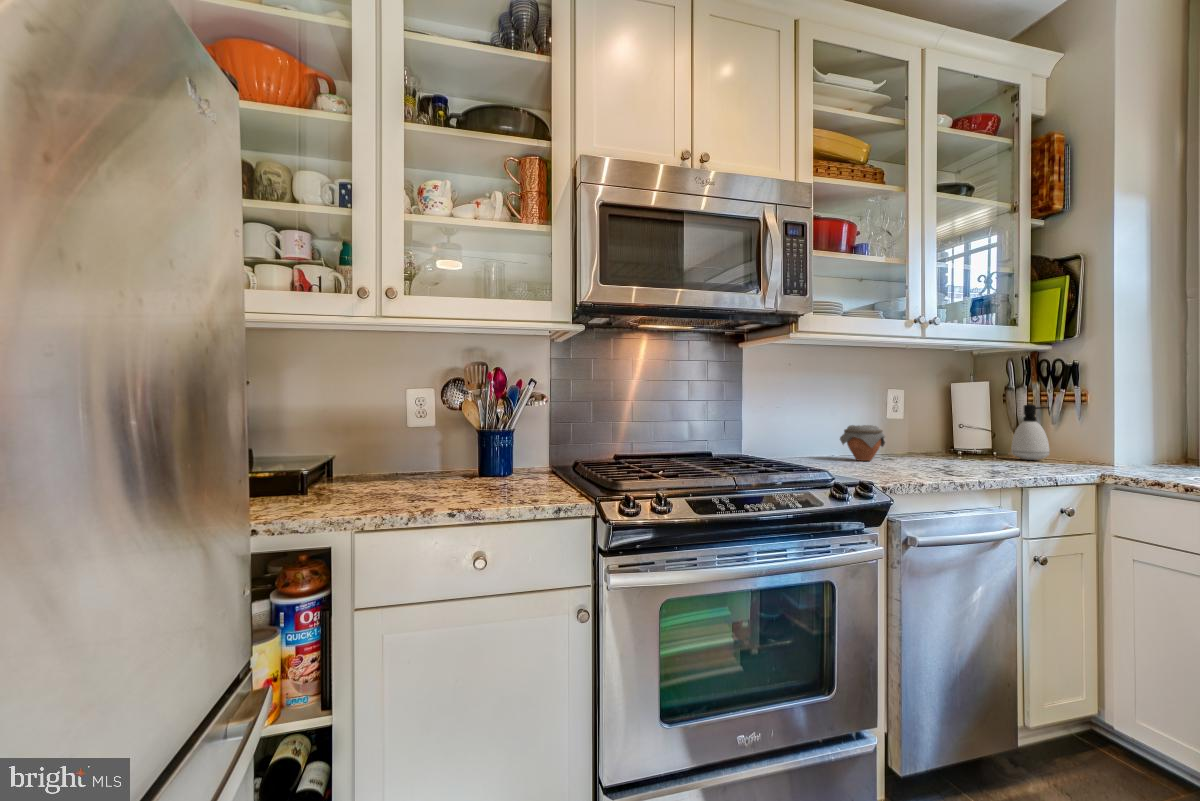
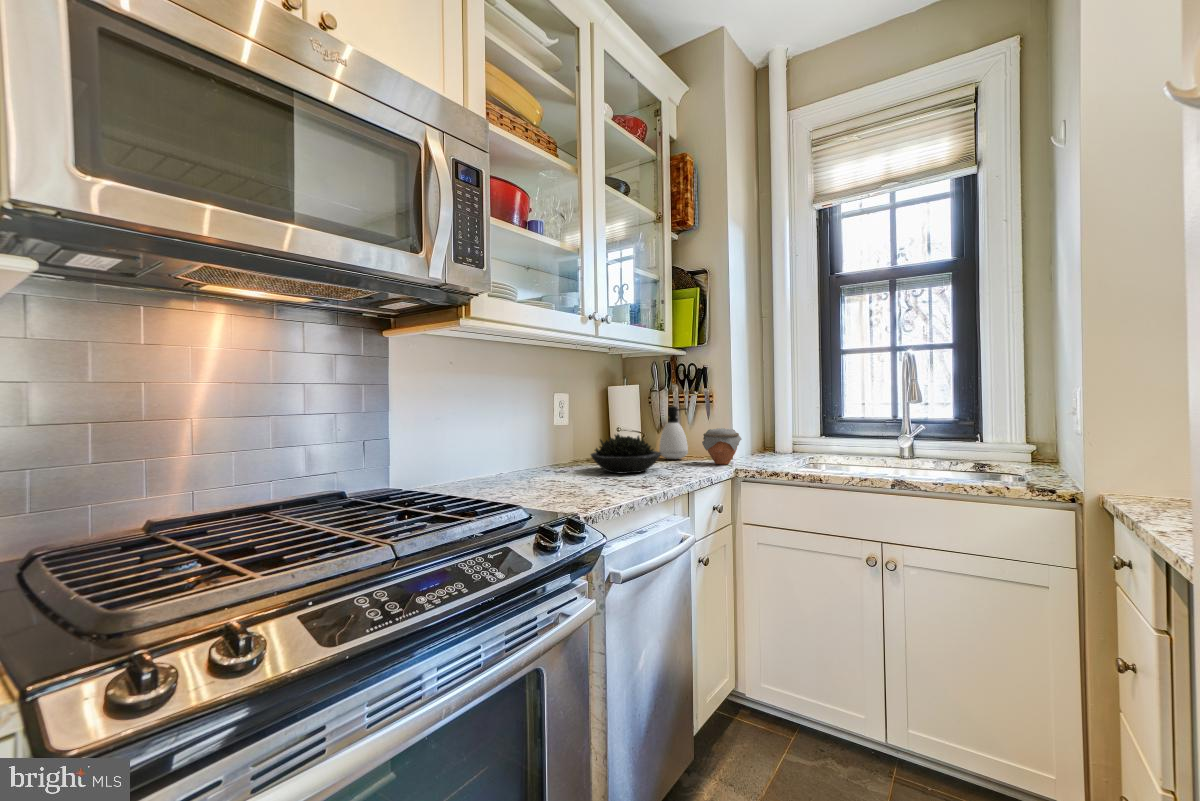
jar: present [840,425,885,461] -> present [702,428,741,465]
succulent plant: none [918,428,999,465] -> present [591,434,661,473]

